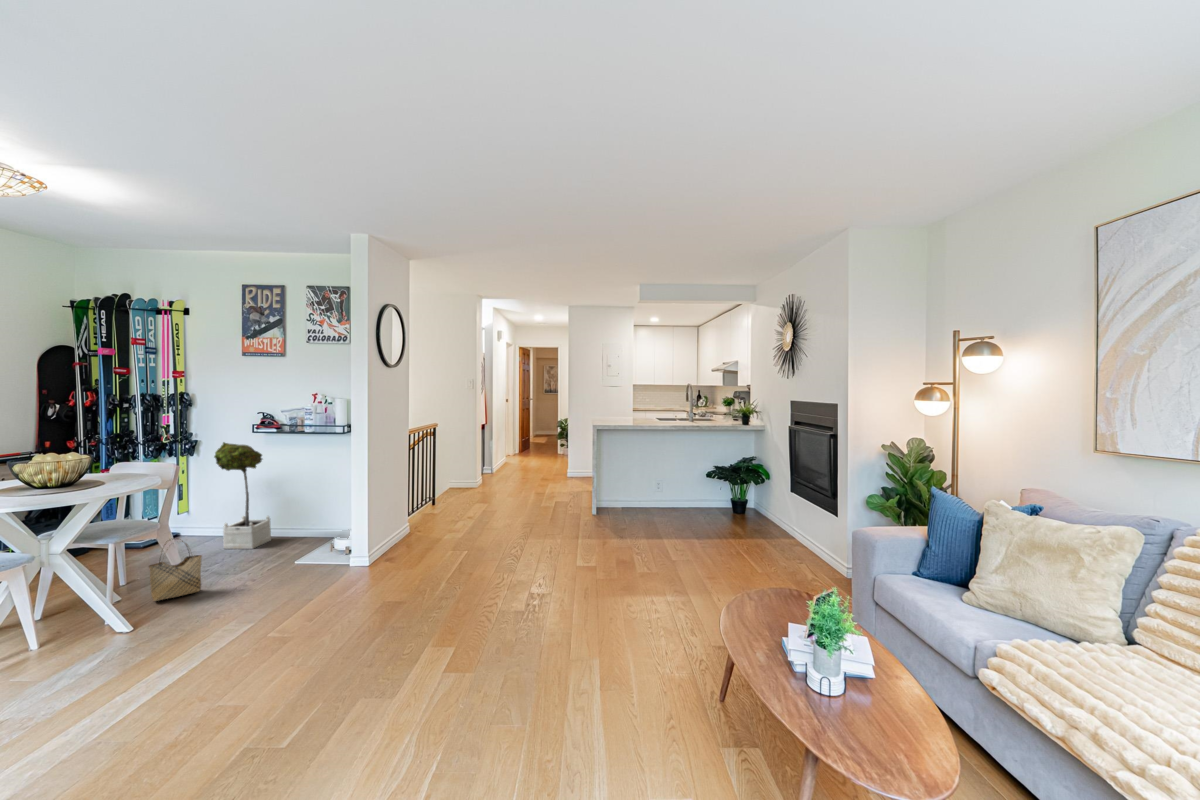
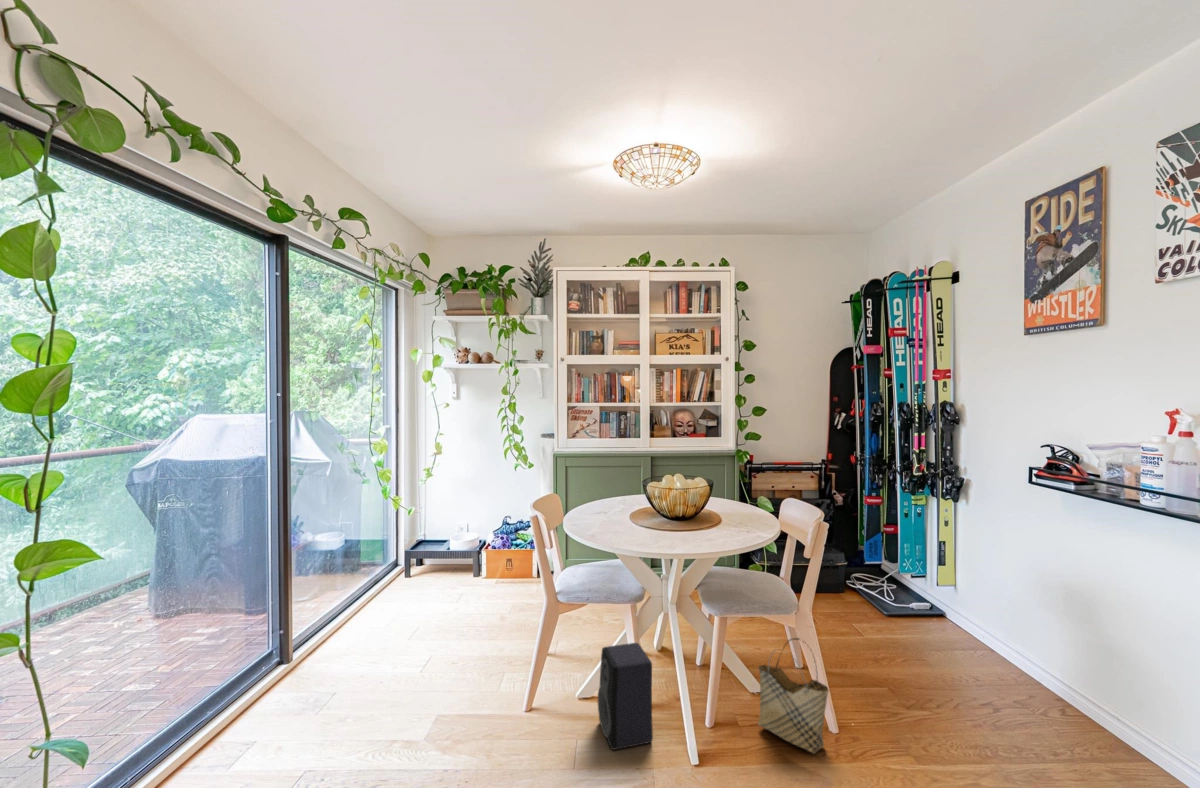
potted tree: present [214,442,271,549] -> none [955,492,1065,716]
speaker: none [31,582,101,659] -> present [598,643,653,750]

